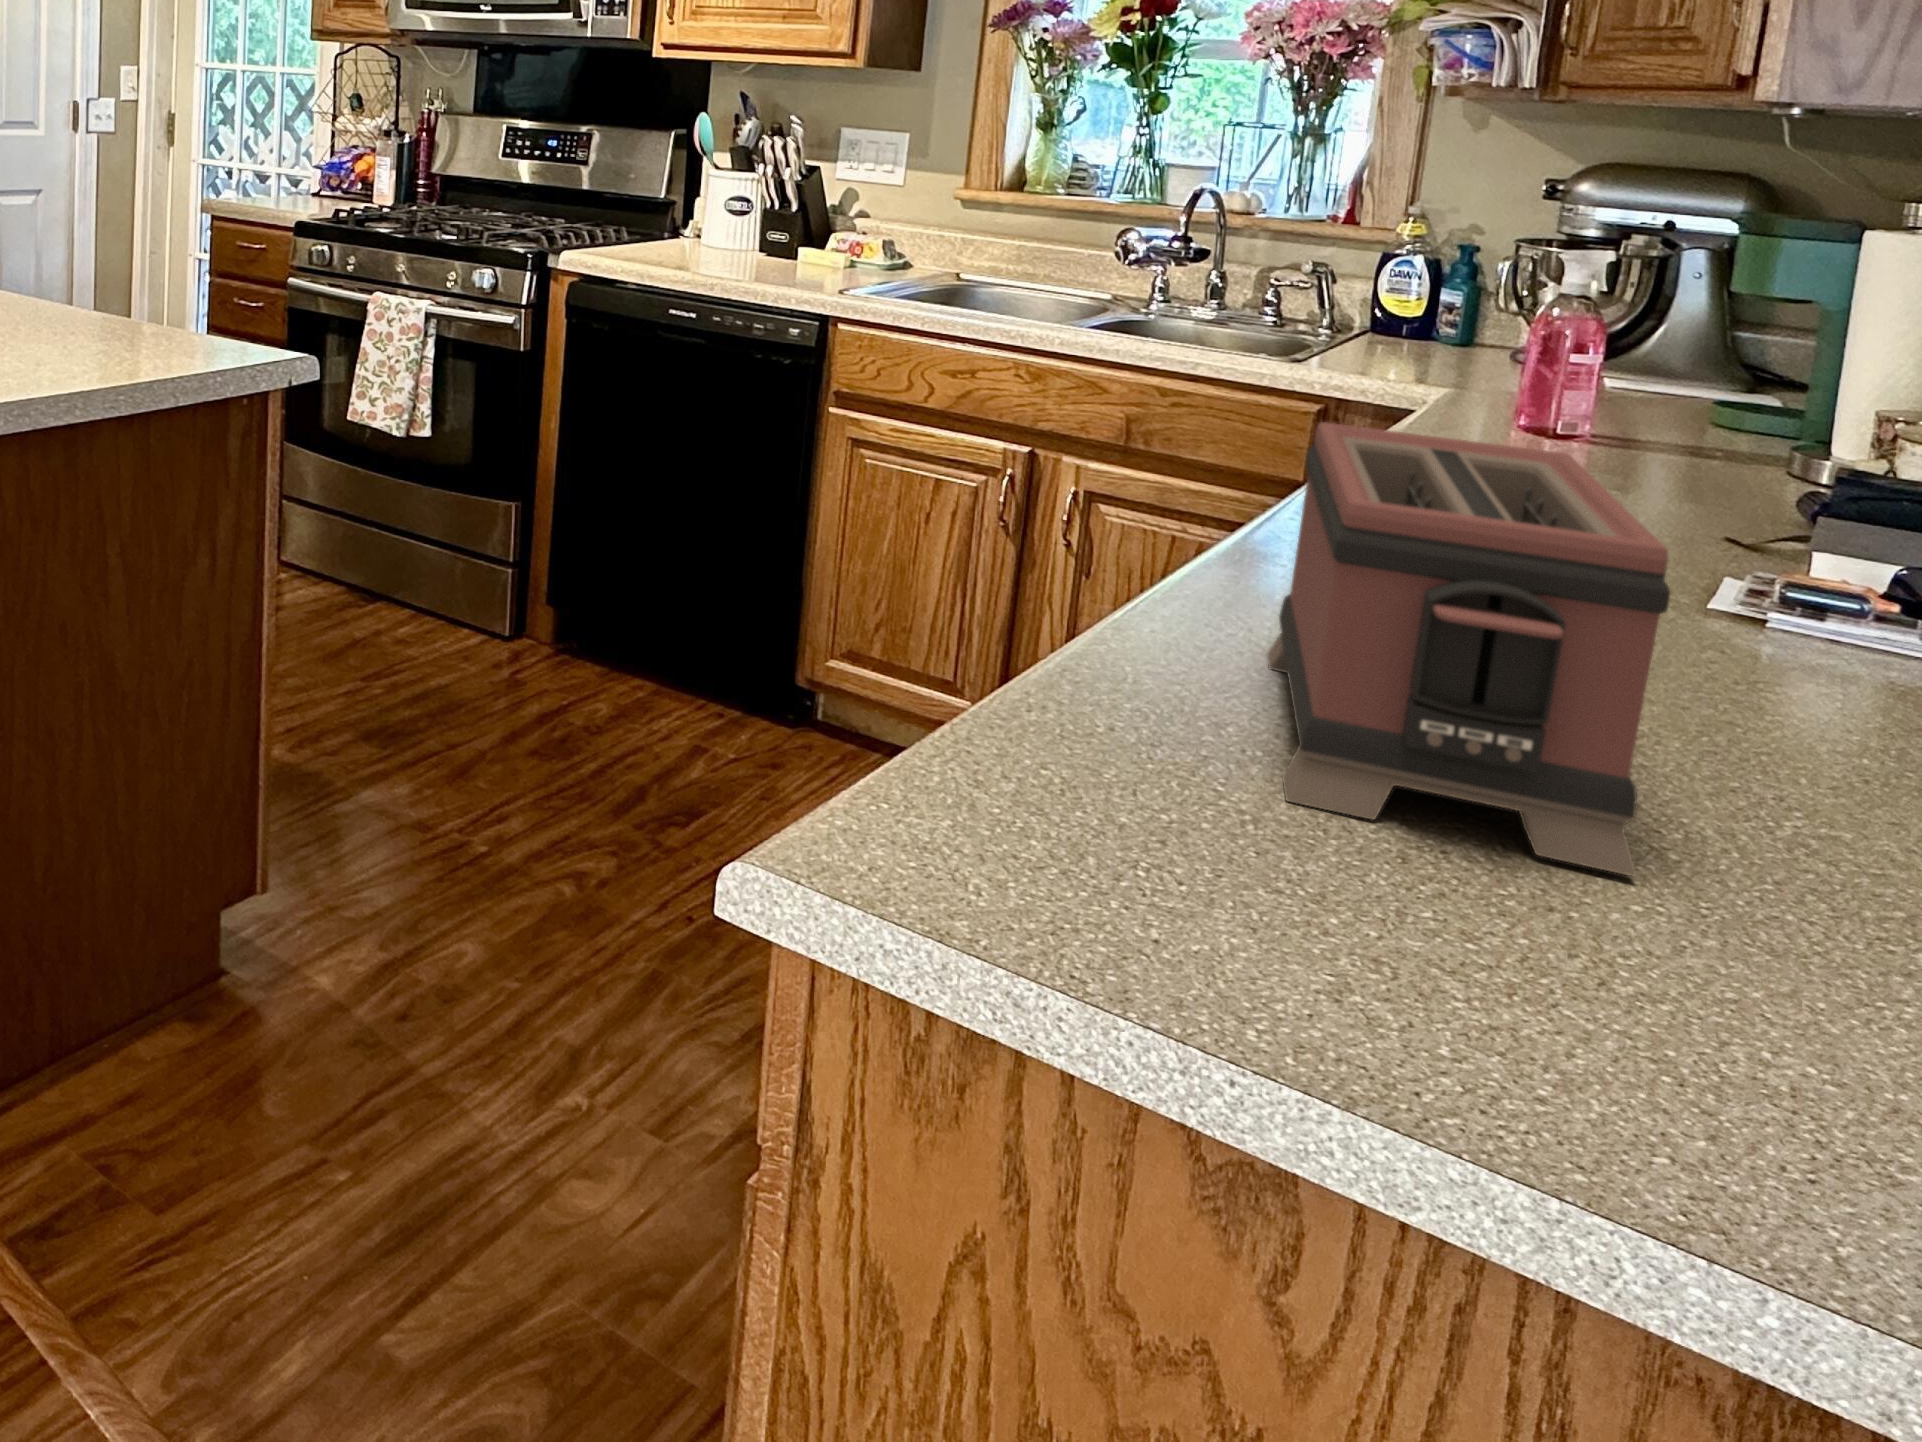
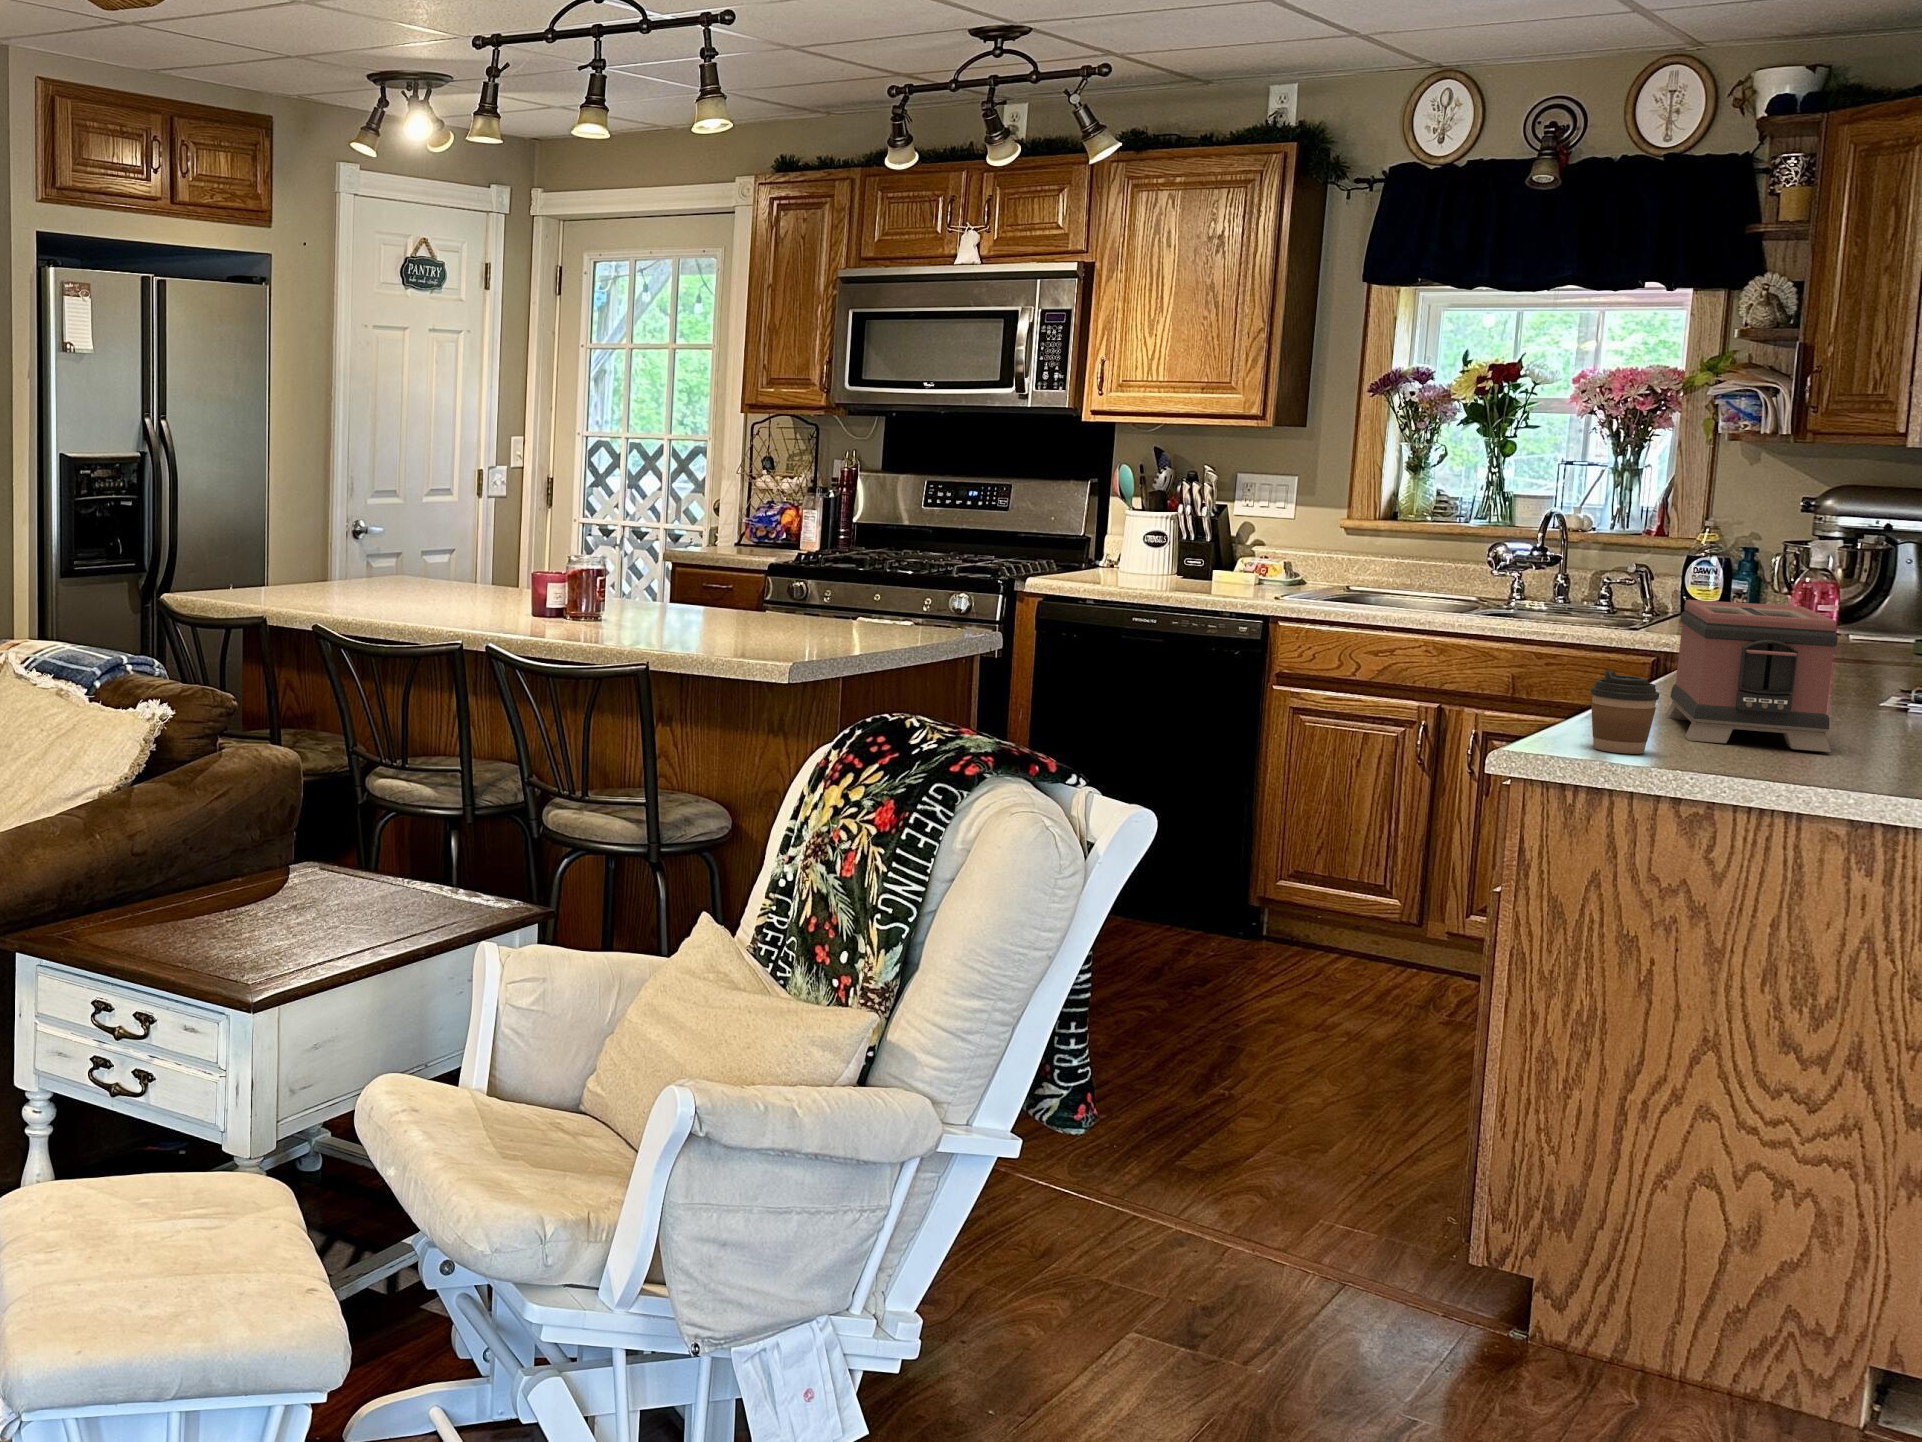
coffee cup: none [1014,677,1186,921] -> present [1591,670,1659,754]

